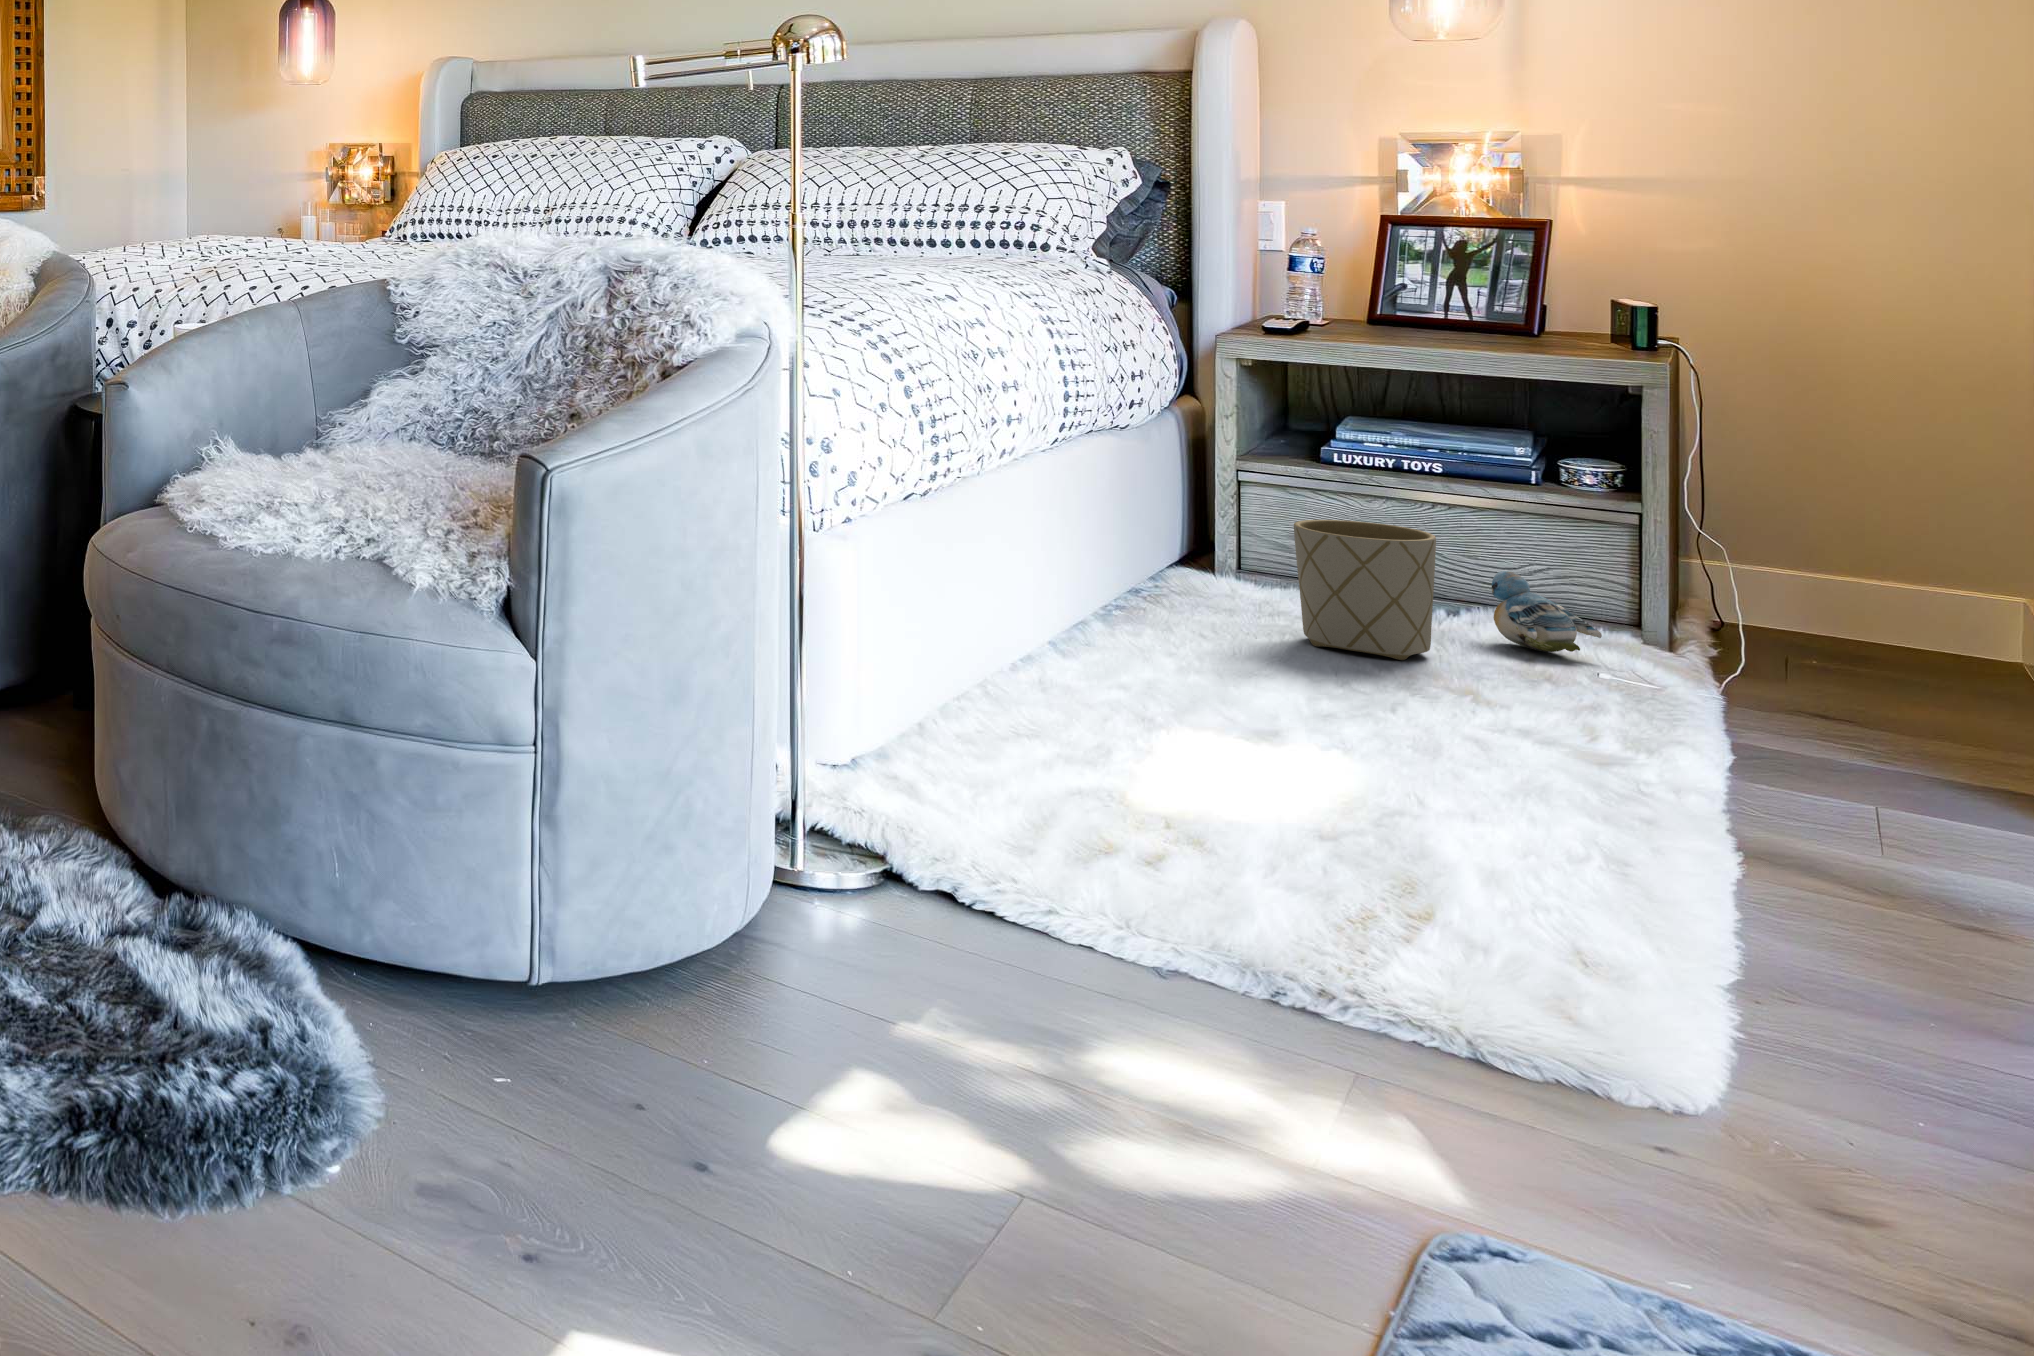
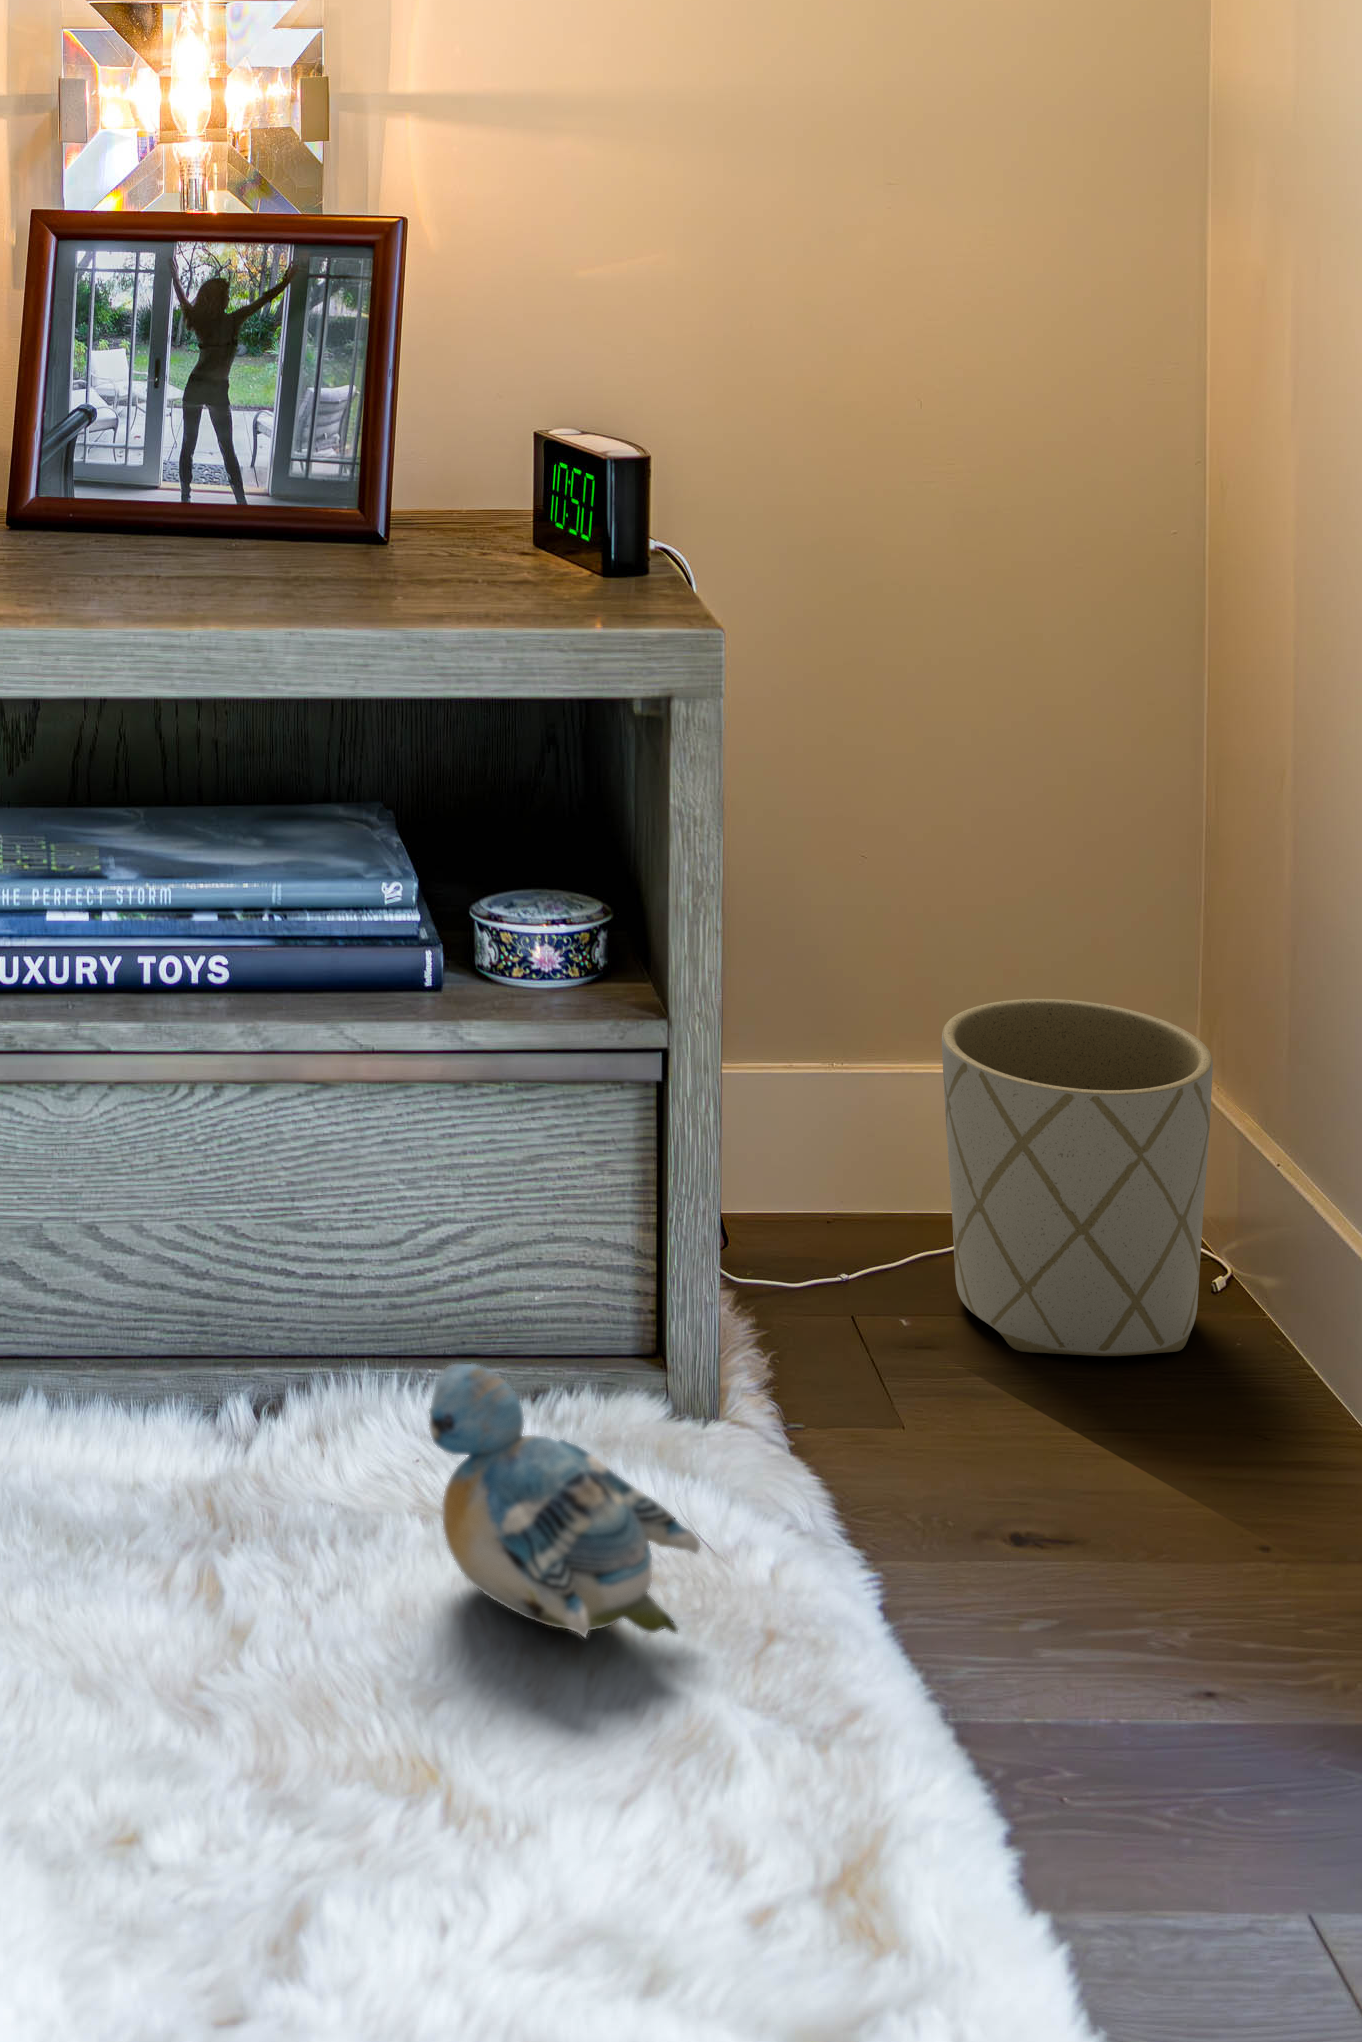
planter: present [1294,520,1436,660] -> present [942,999,1213,1356]

